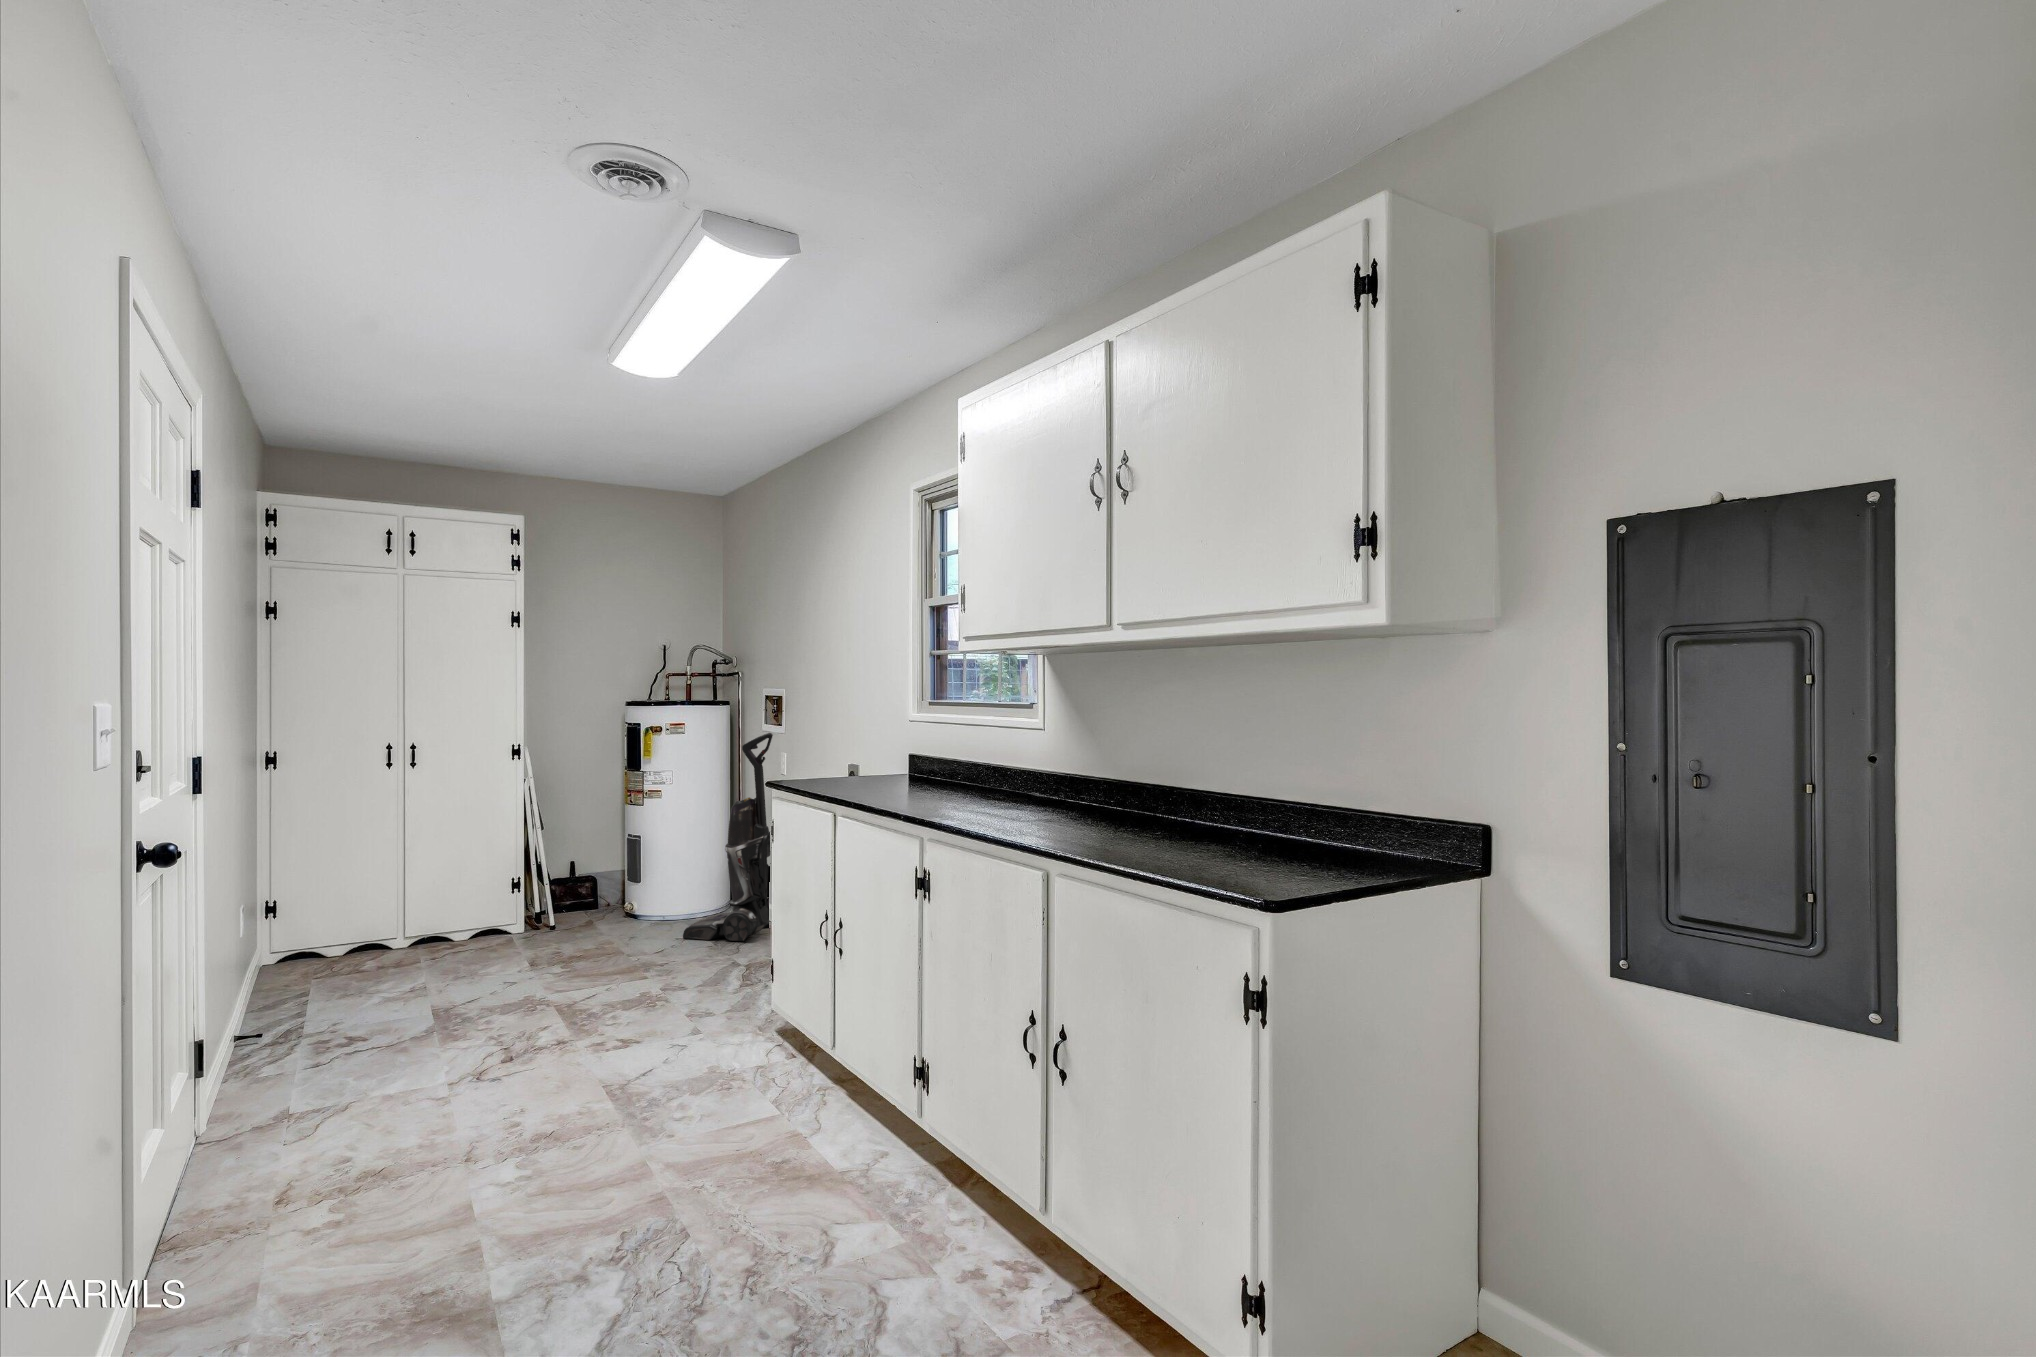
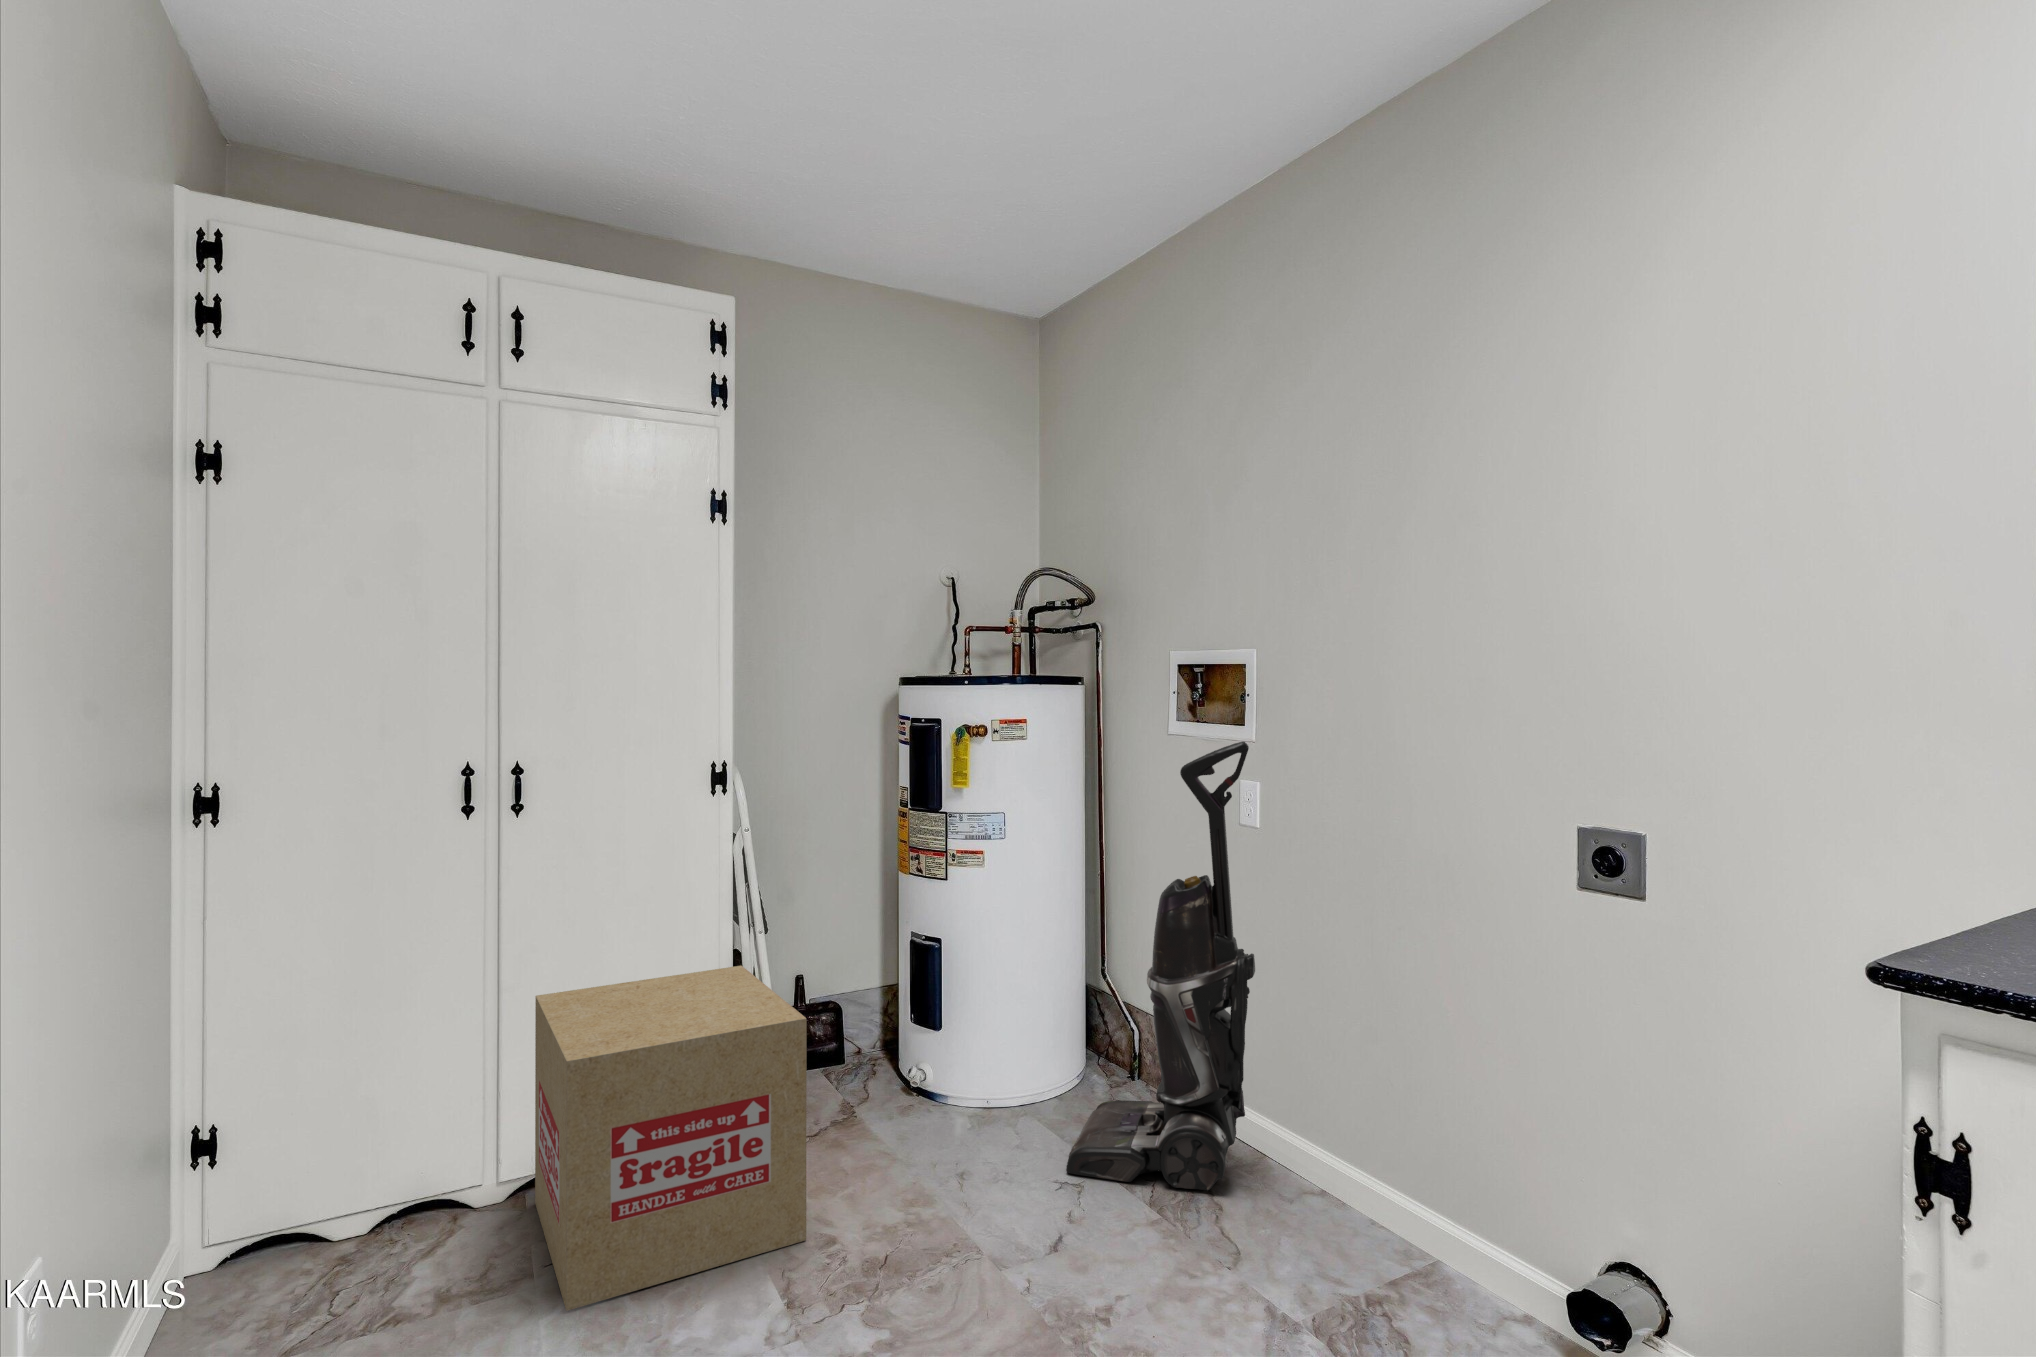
cardboard box: none [421,844,545,972] -> present [535,966,807,1311]

